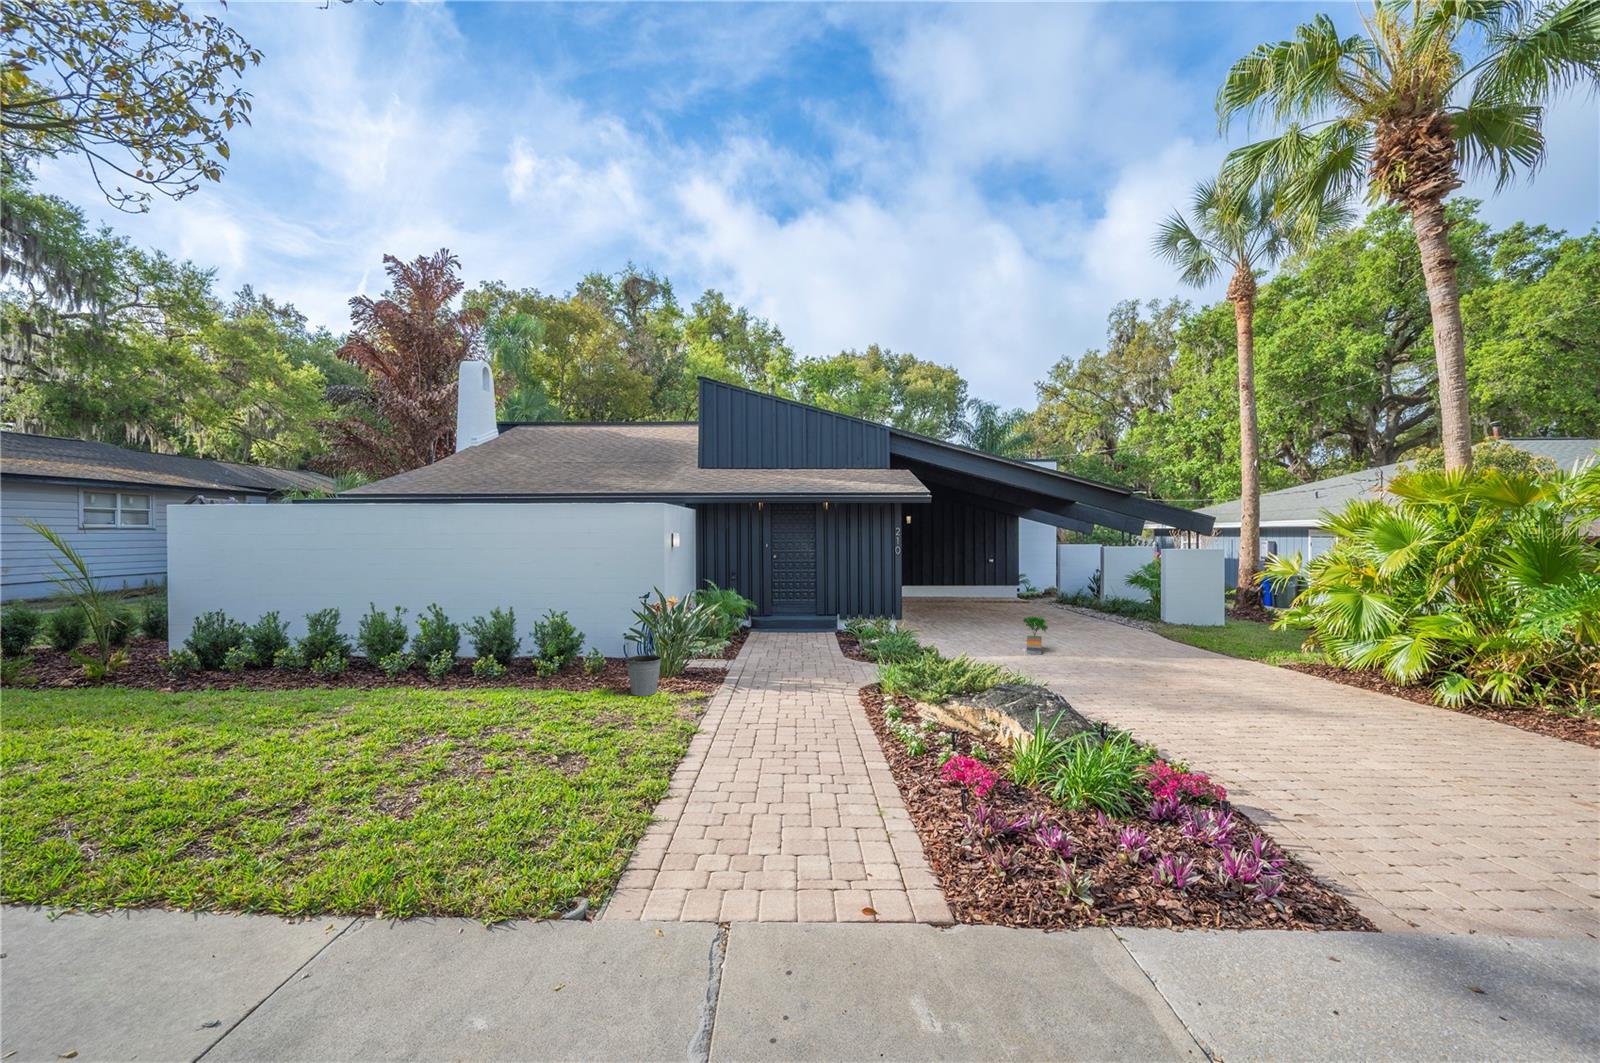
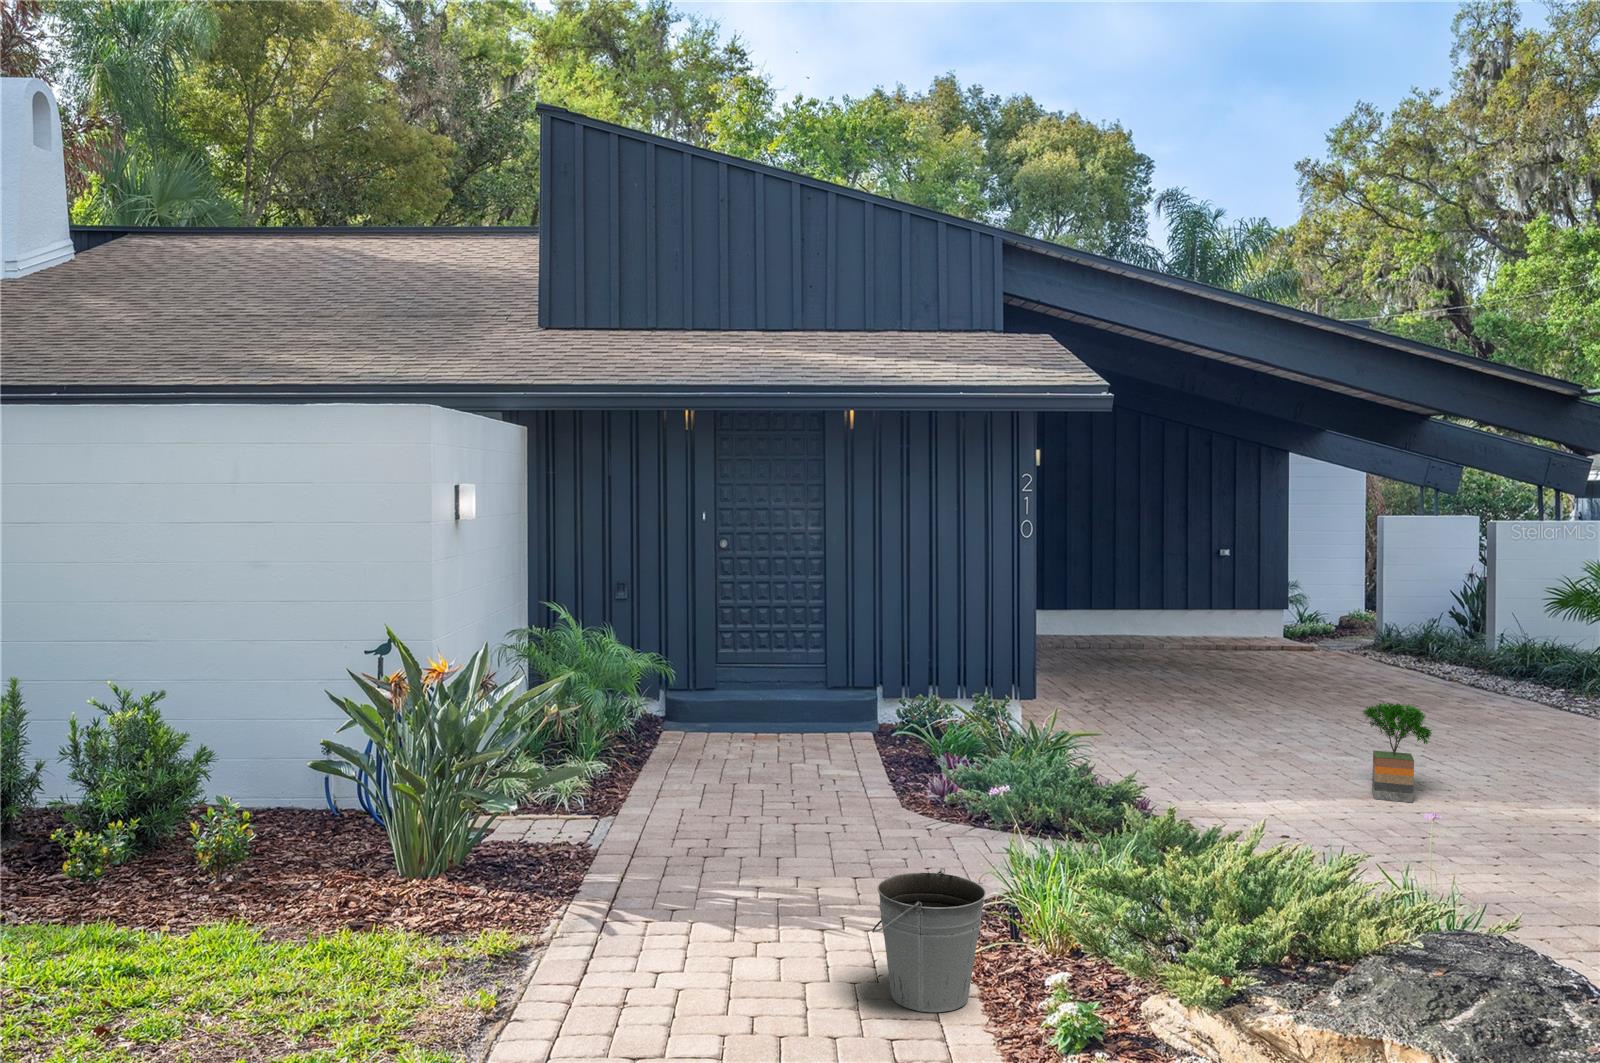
bucket: present [625,654,662,696] -> present [872,868,986,1012]

